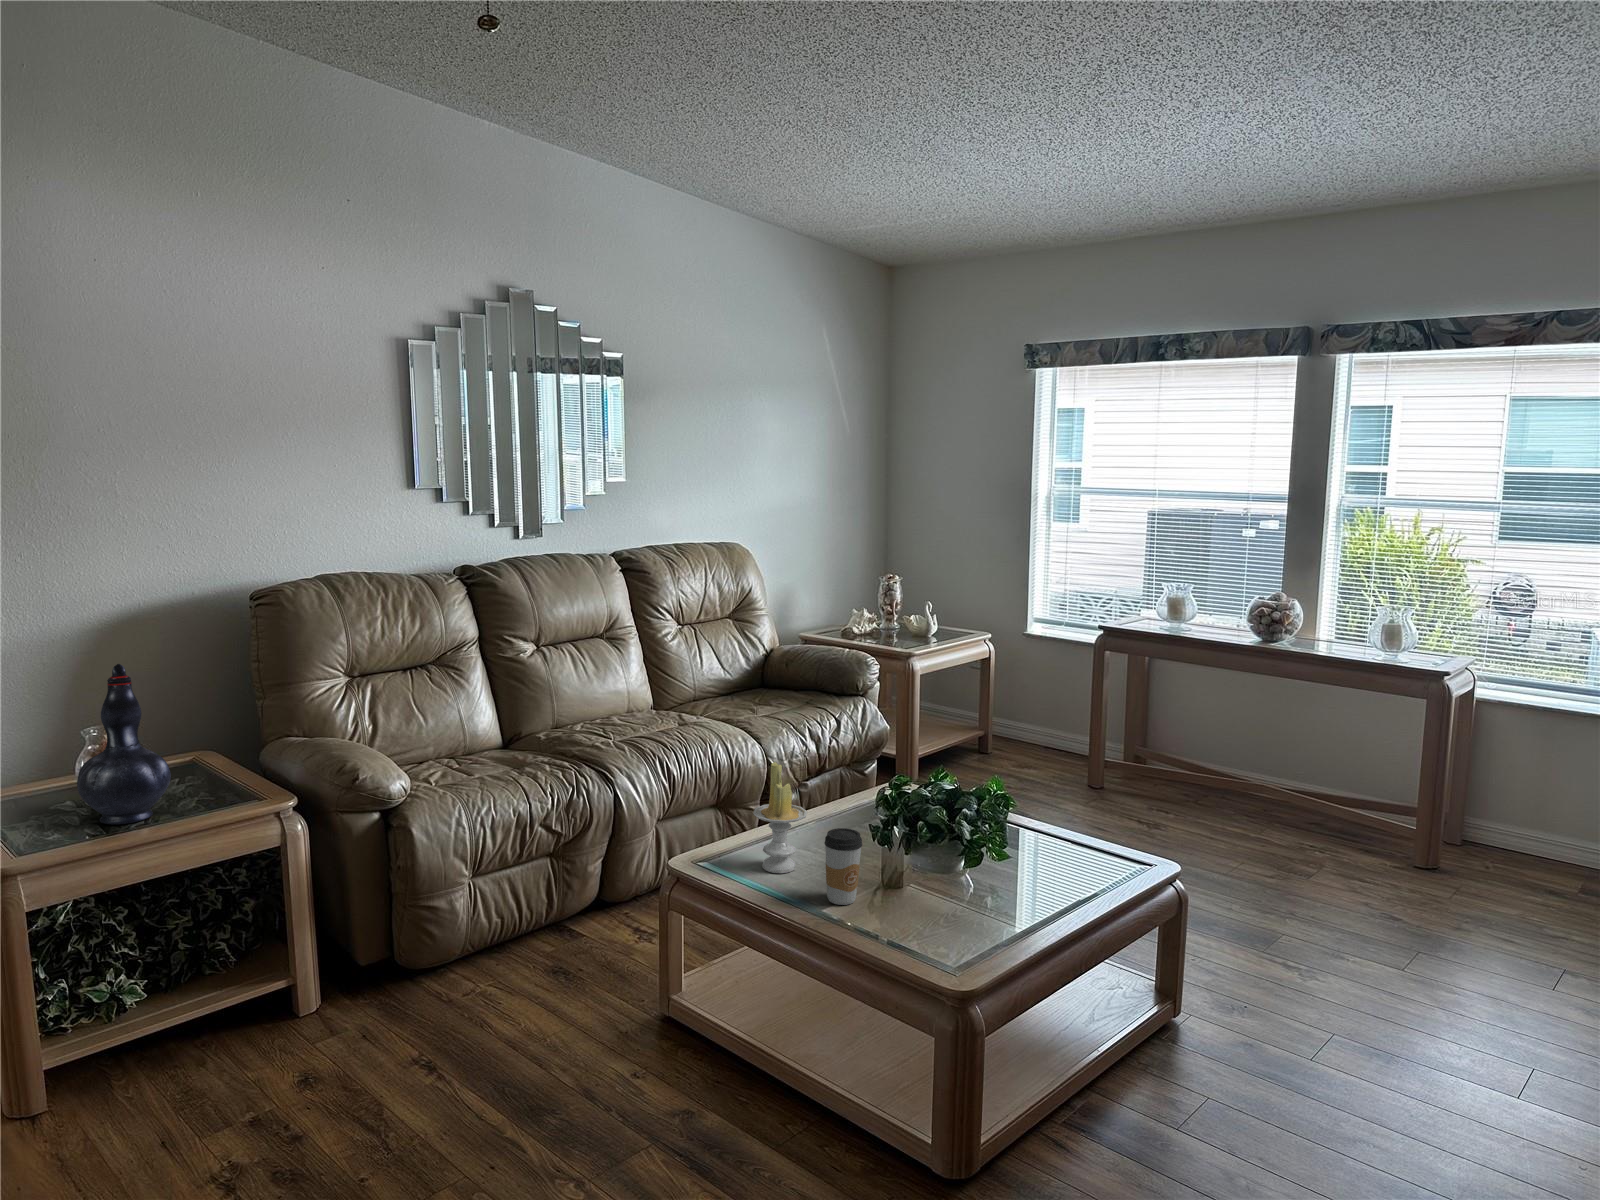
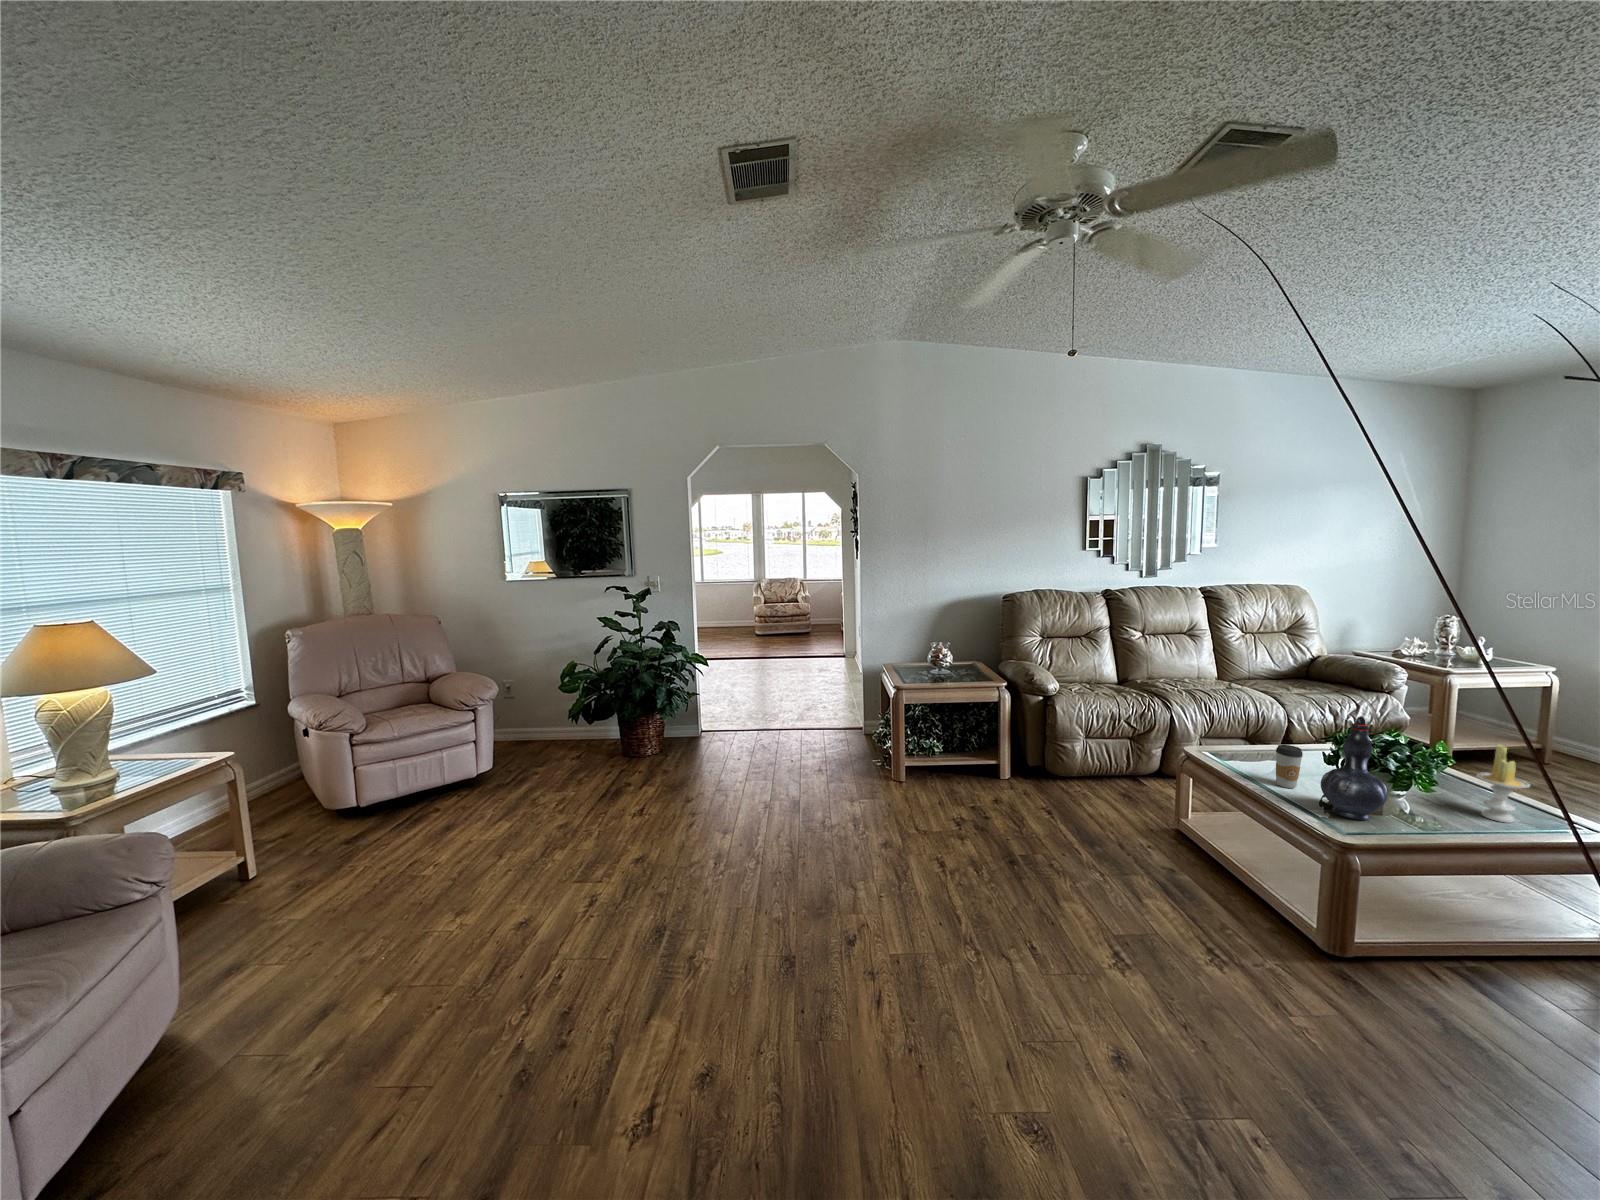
decorative vase: present [77,664,171,825] -> present [1321,716,1387,820]
candle: present [753,762,807,873] -> present [1477,745,1530,823]

